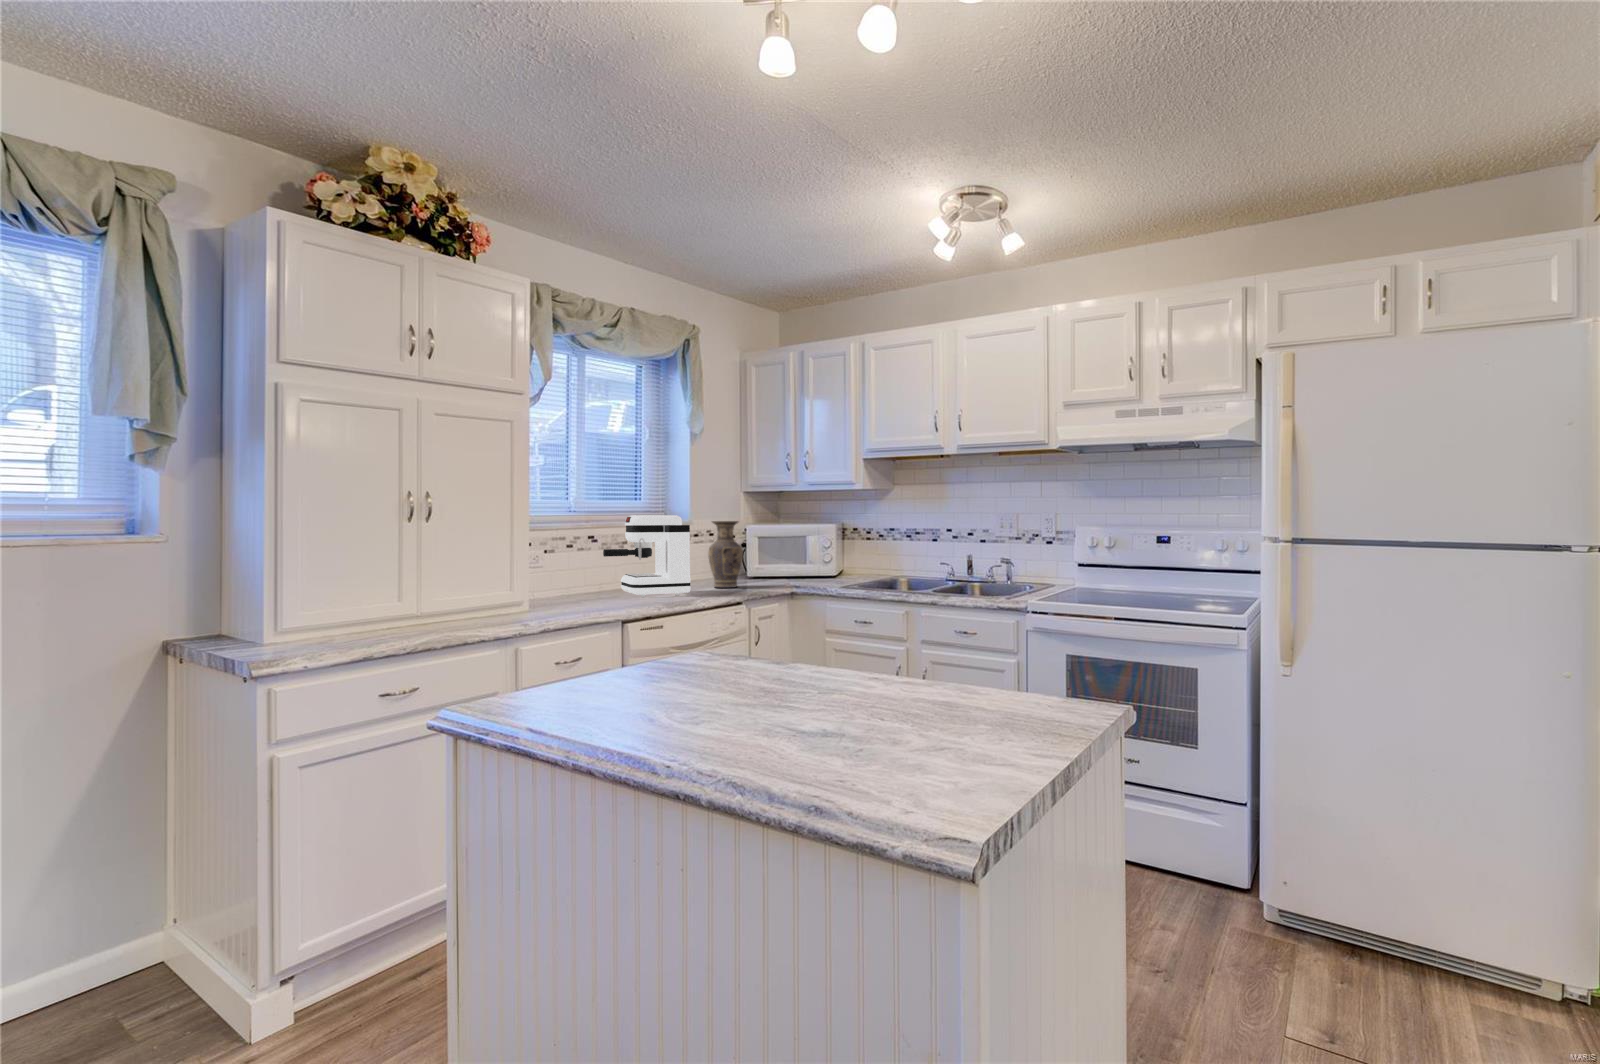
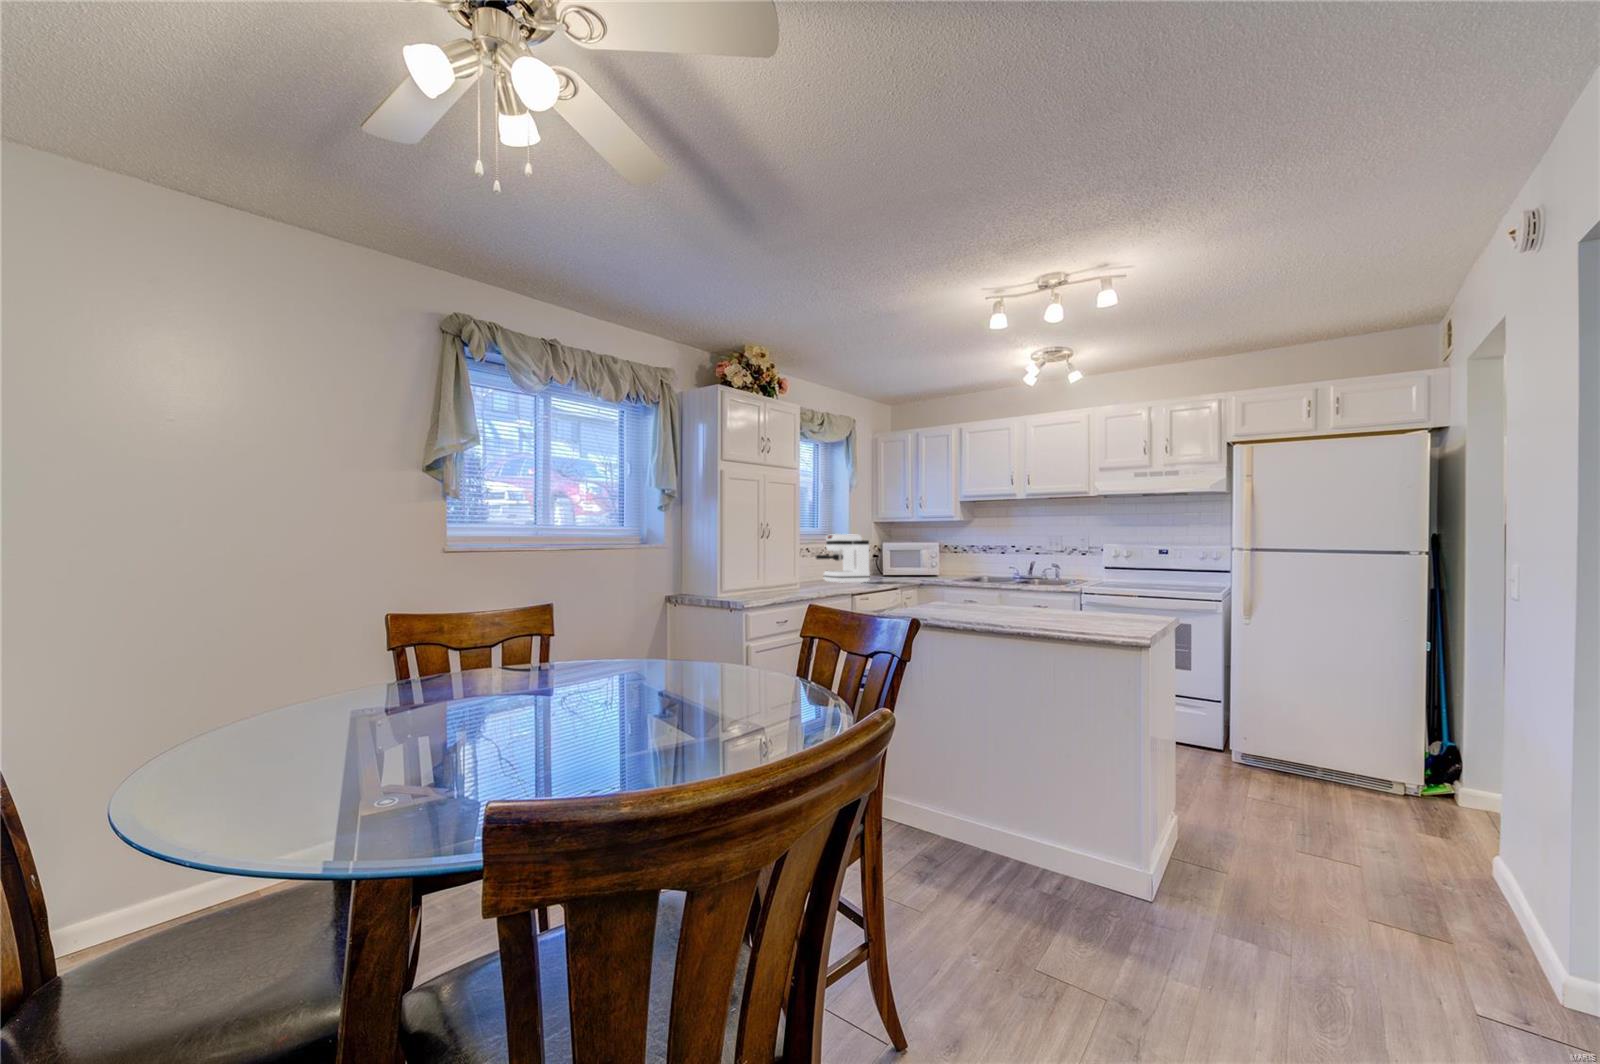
vase: present [708,521,743,588] -> none [870,539,892,580]

